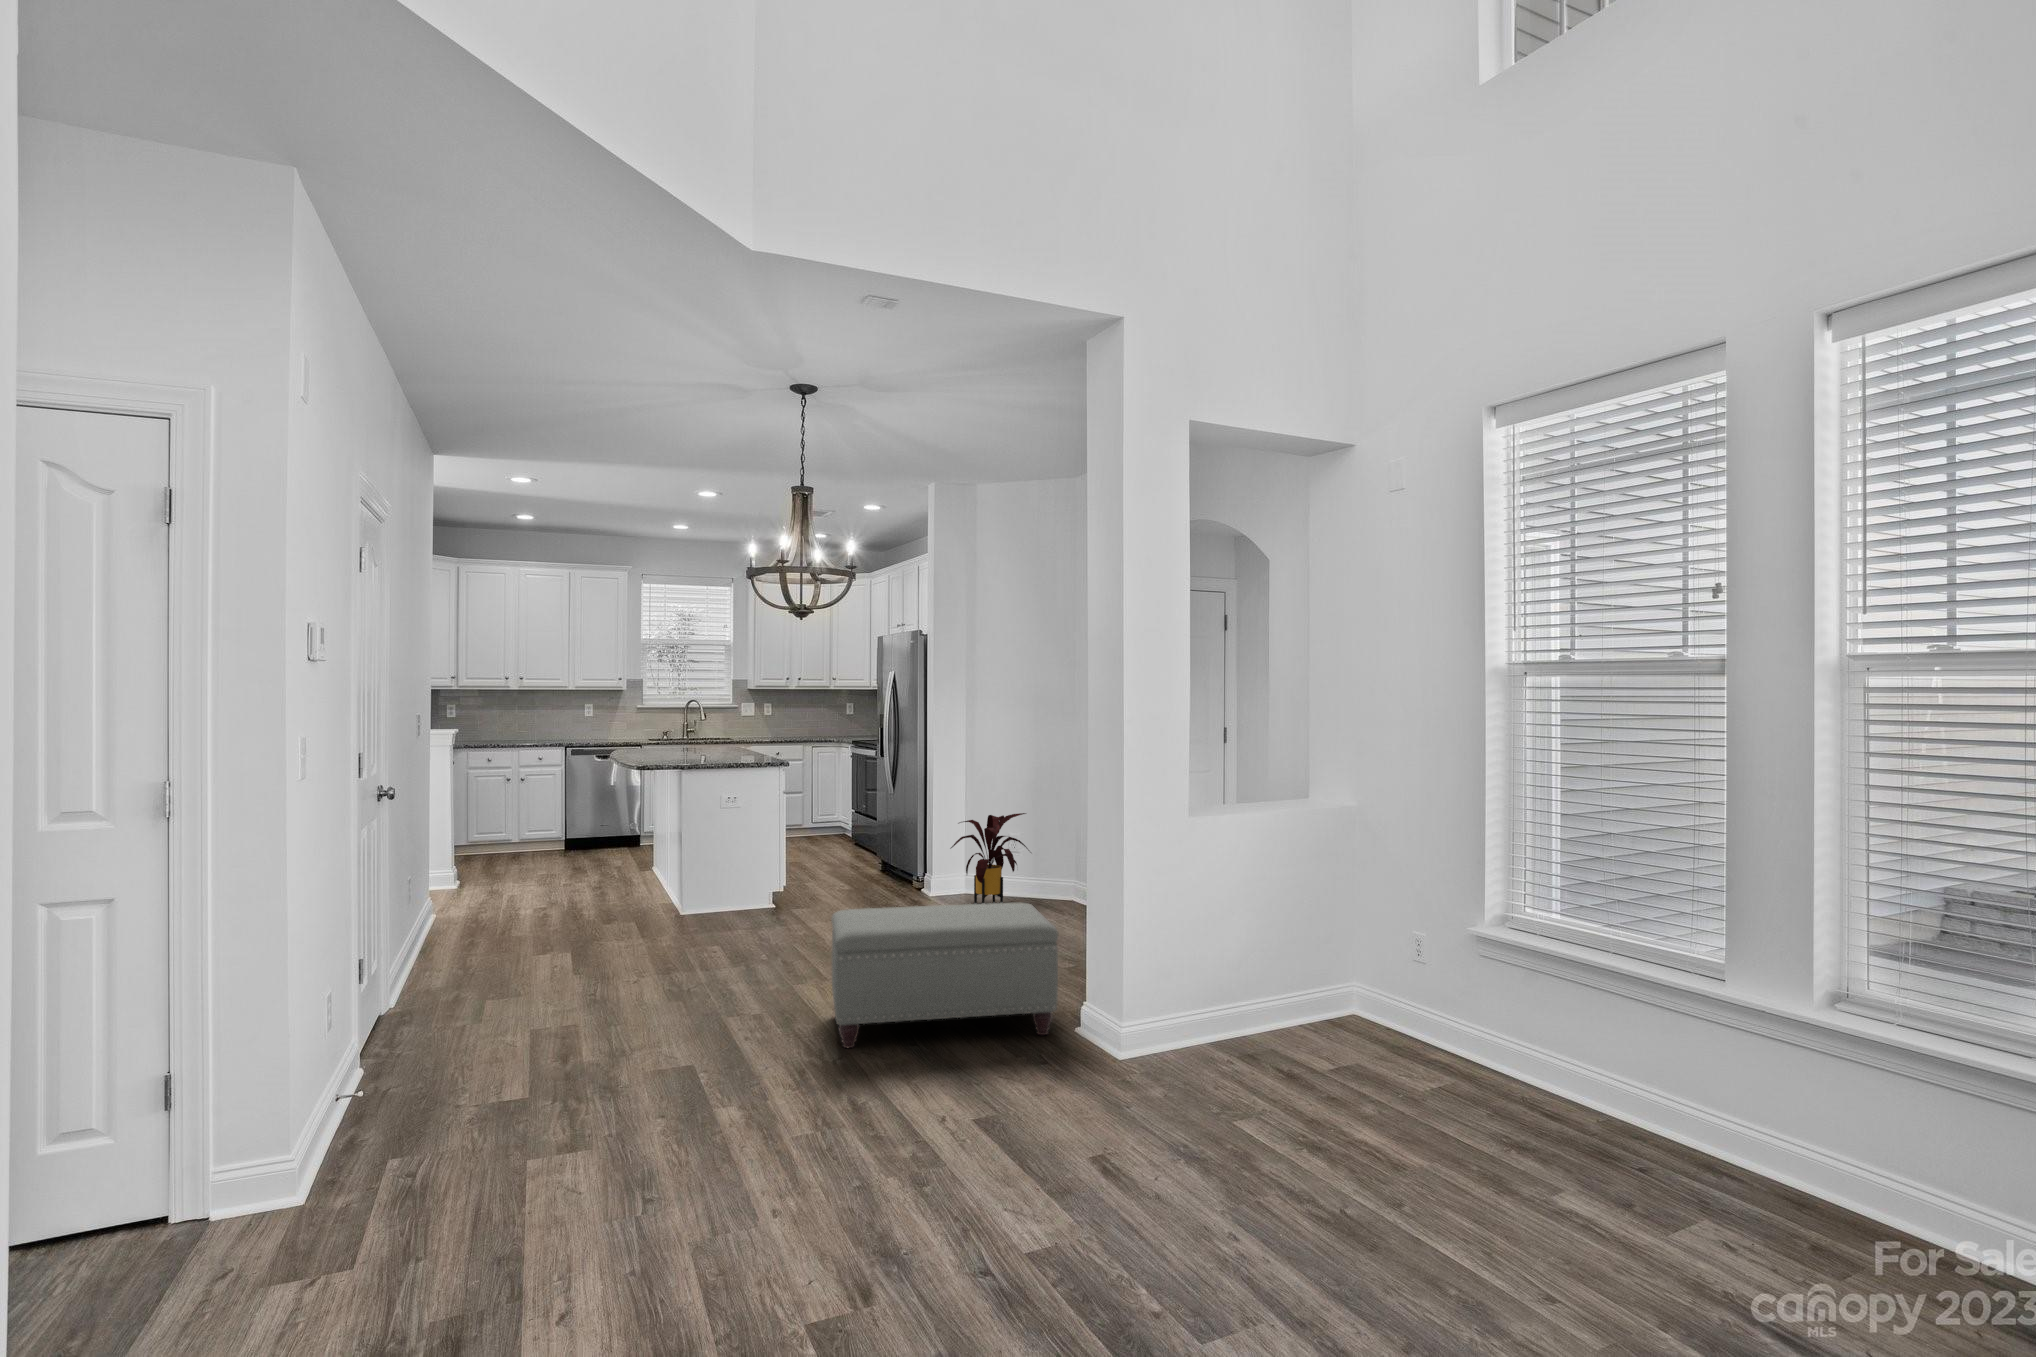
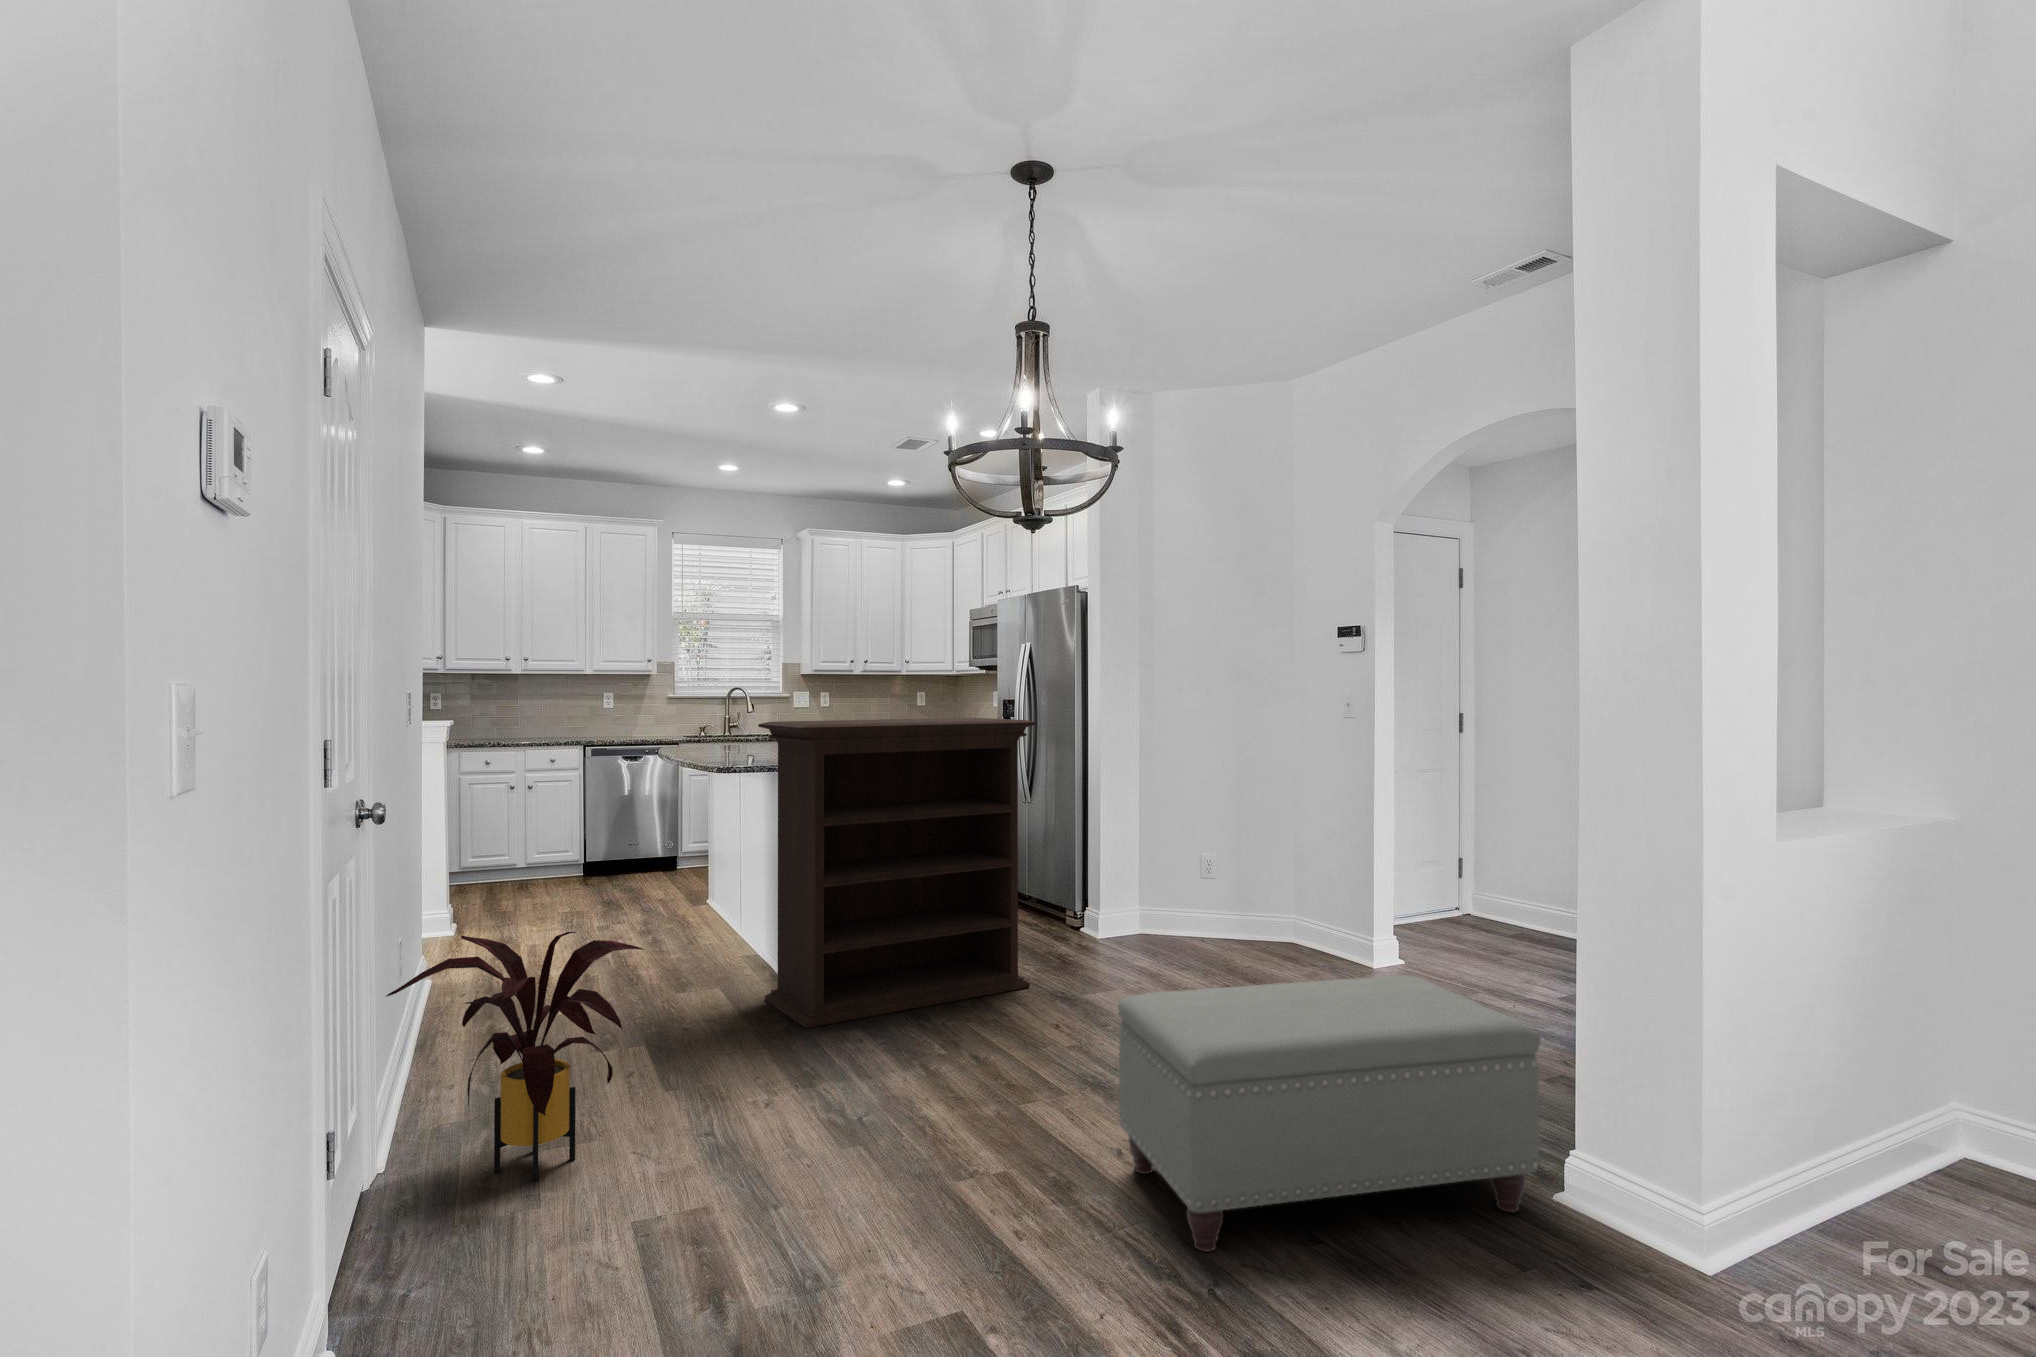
bookshelf: none [658,732,858,946] -> present [758,718,1036,1028]
house plant: present [951,813,1029,904] -> present [386,932,644,1181]

